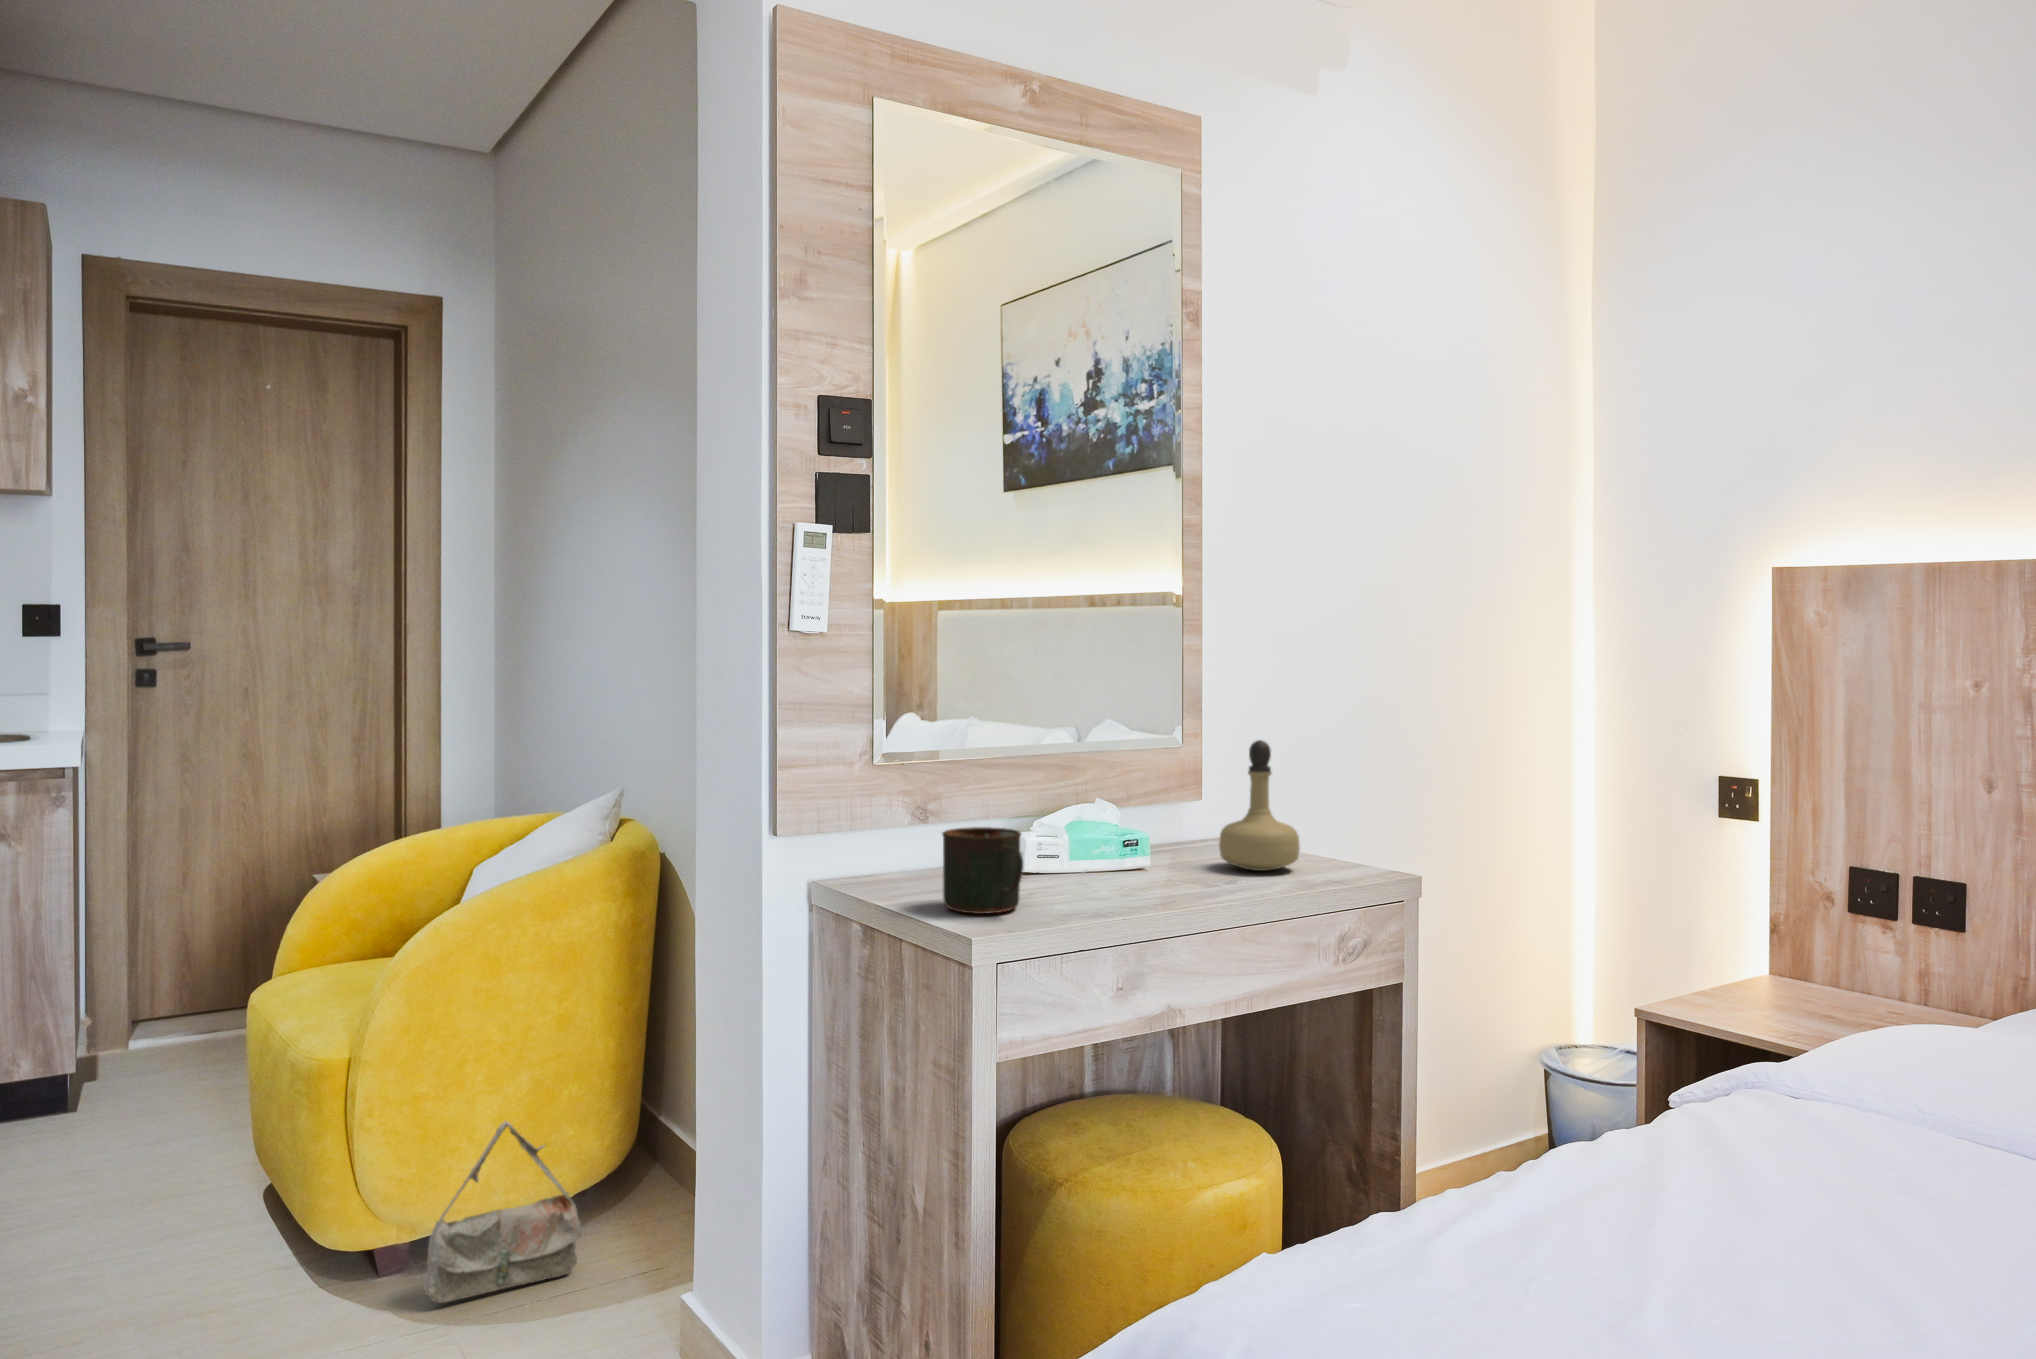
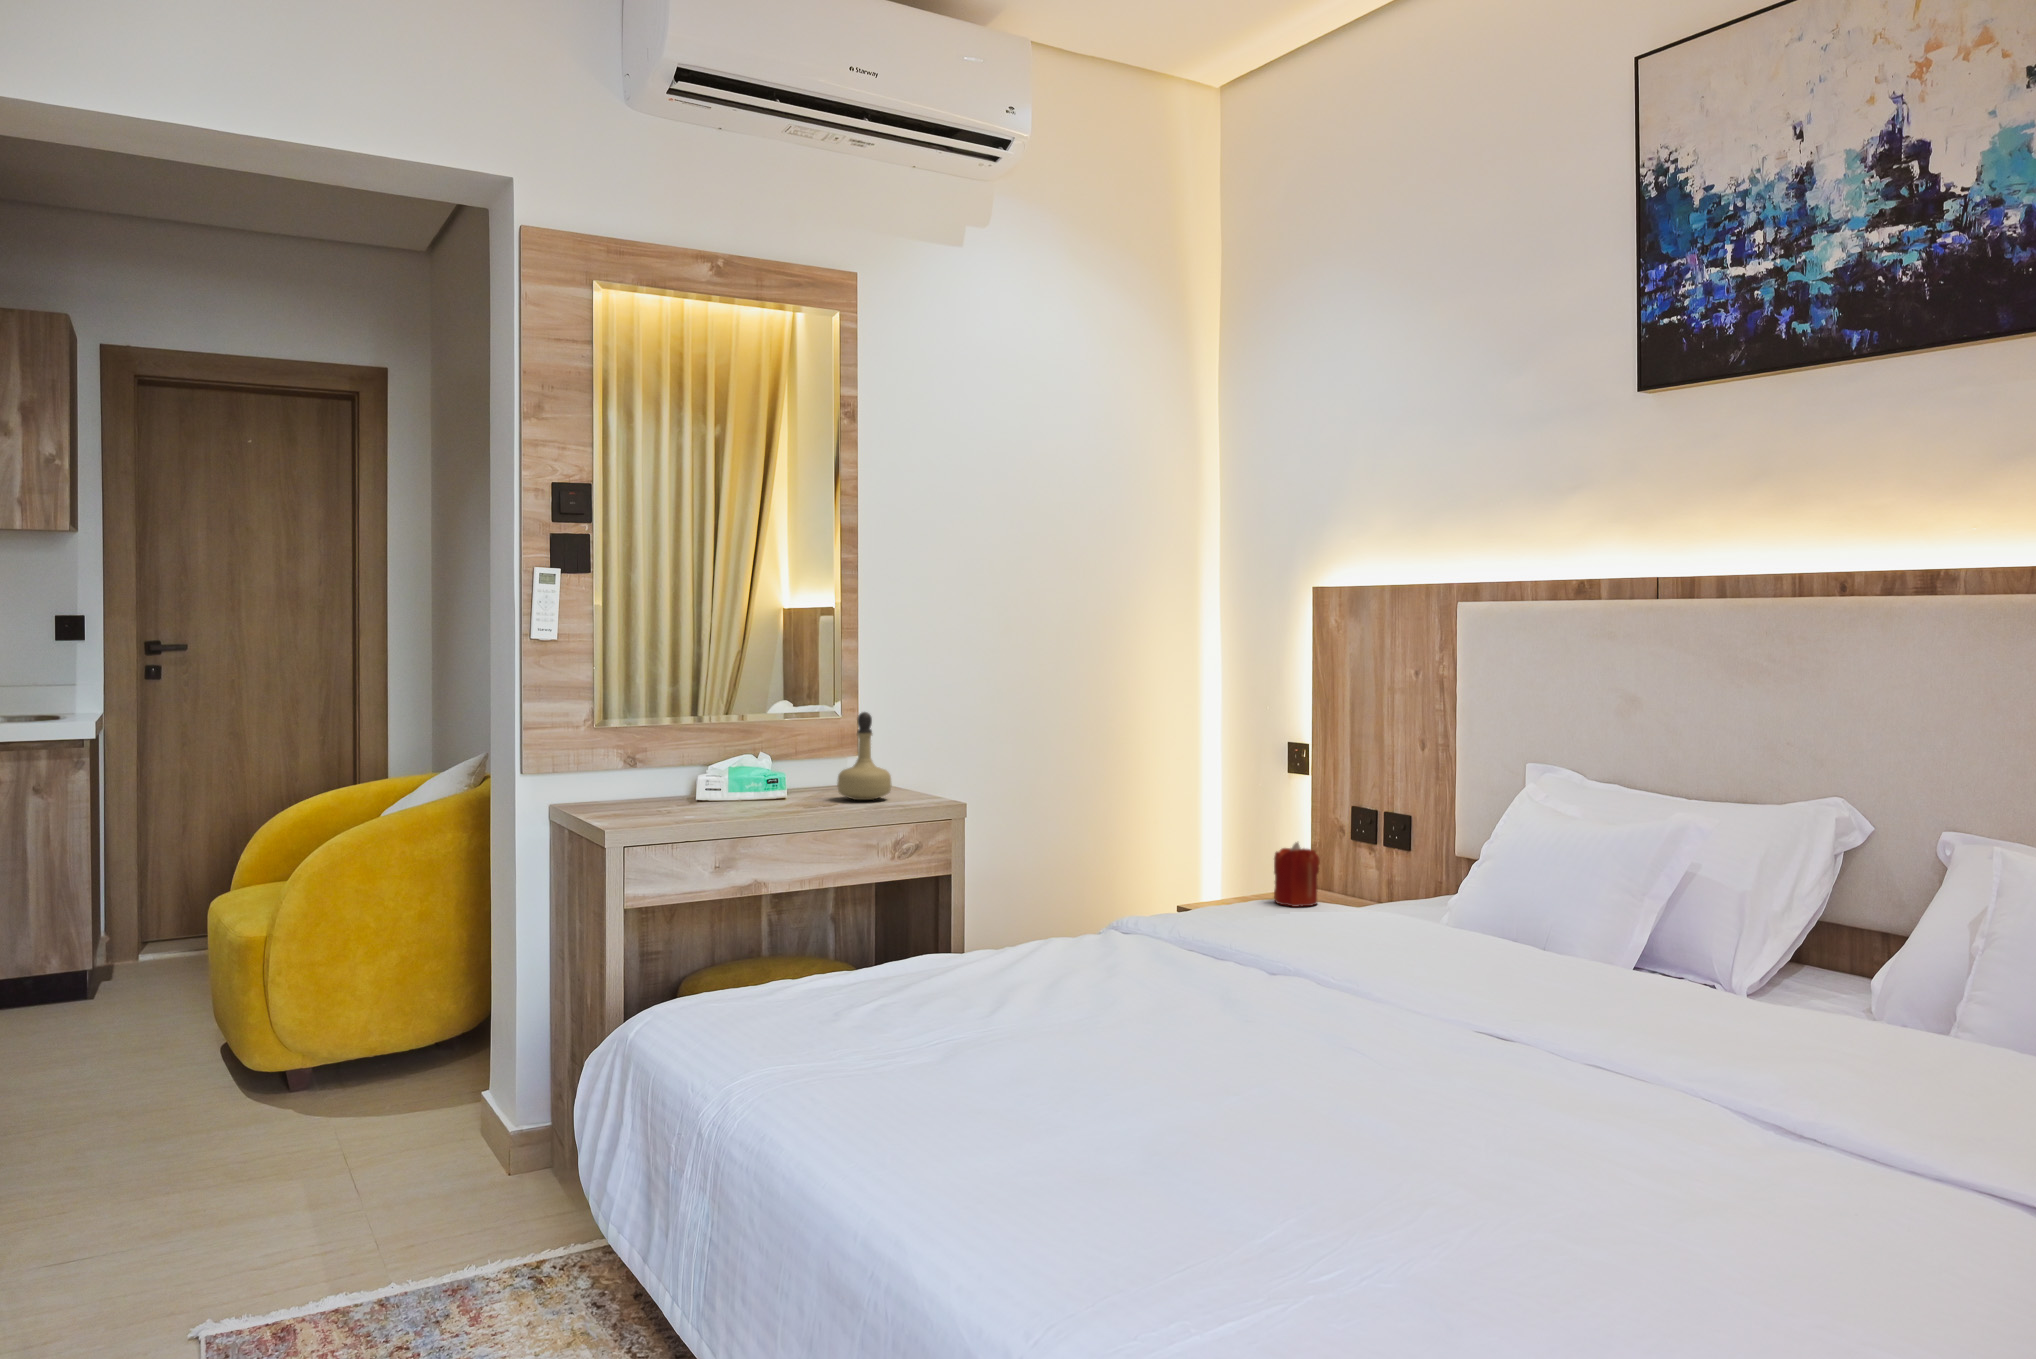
mug: present [942,827,1023,914] -> none [608,766,661,819]
candle: none [1800,922,1875,1017] -> present [1274,842,1320,907]
bag: present [424,1121,584,1303] -> none [317,982,435,1106]

